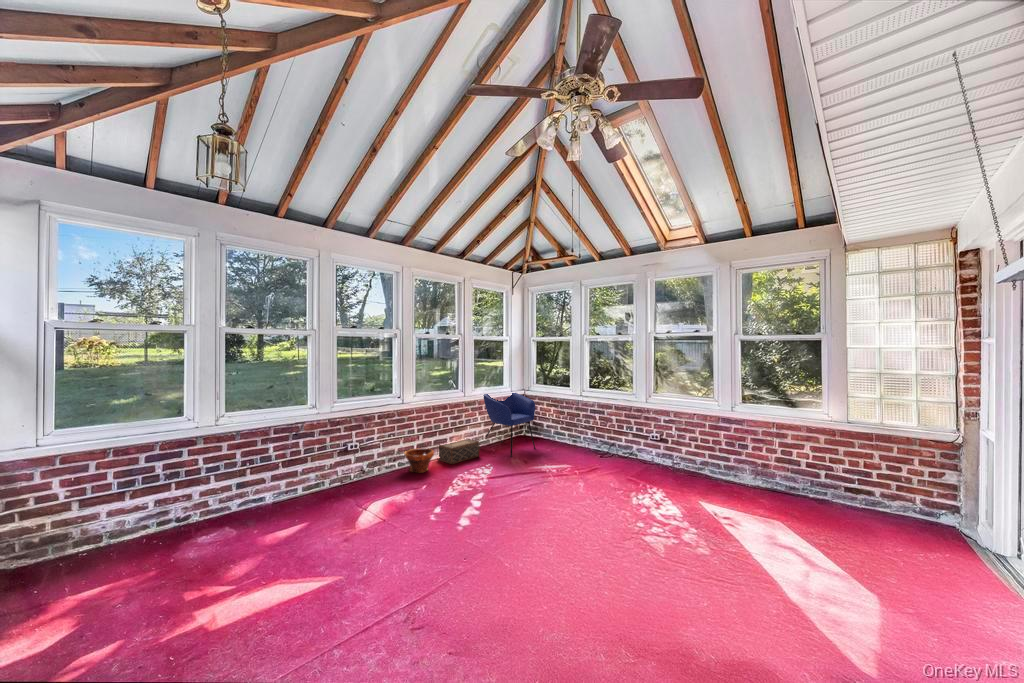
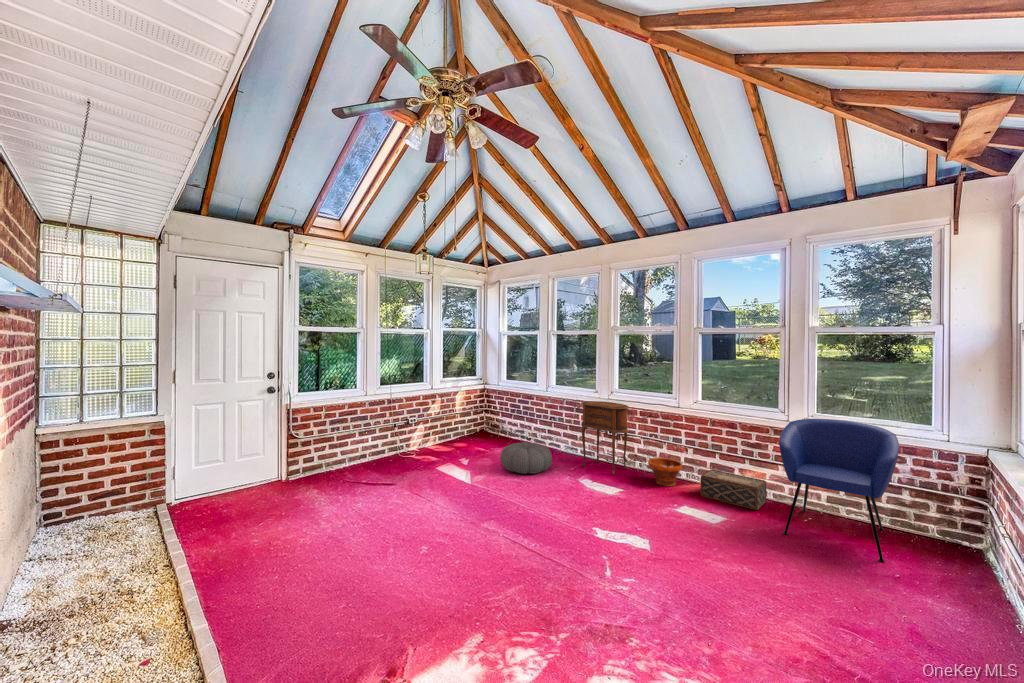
side table: none [336,411,393,497] -> present [582,401,629,474]
pouf: none [282,488,369,546] -> present [500,442,552,474]

